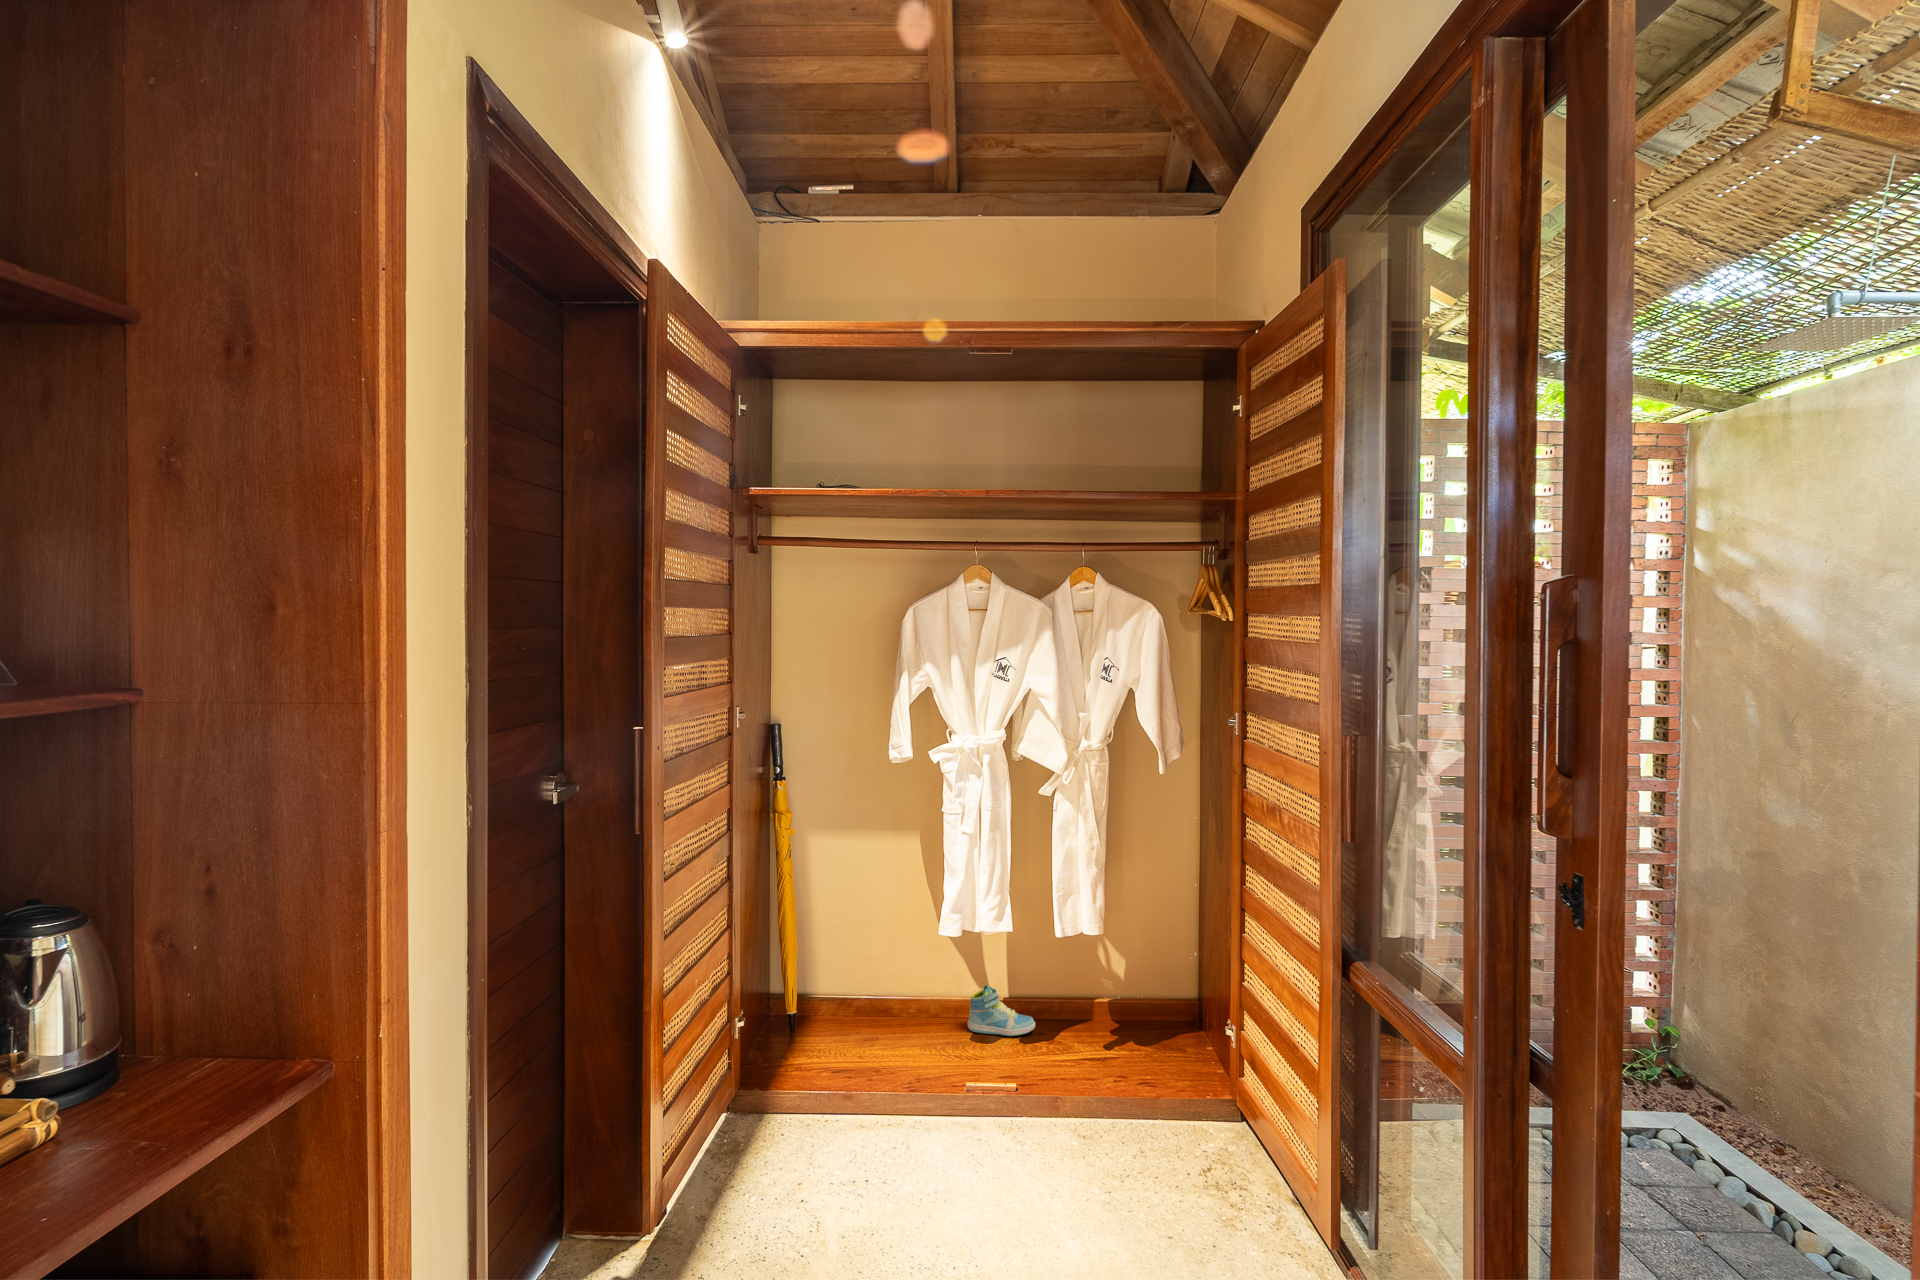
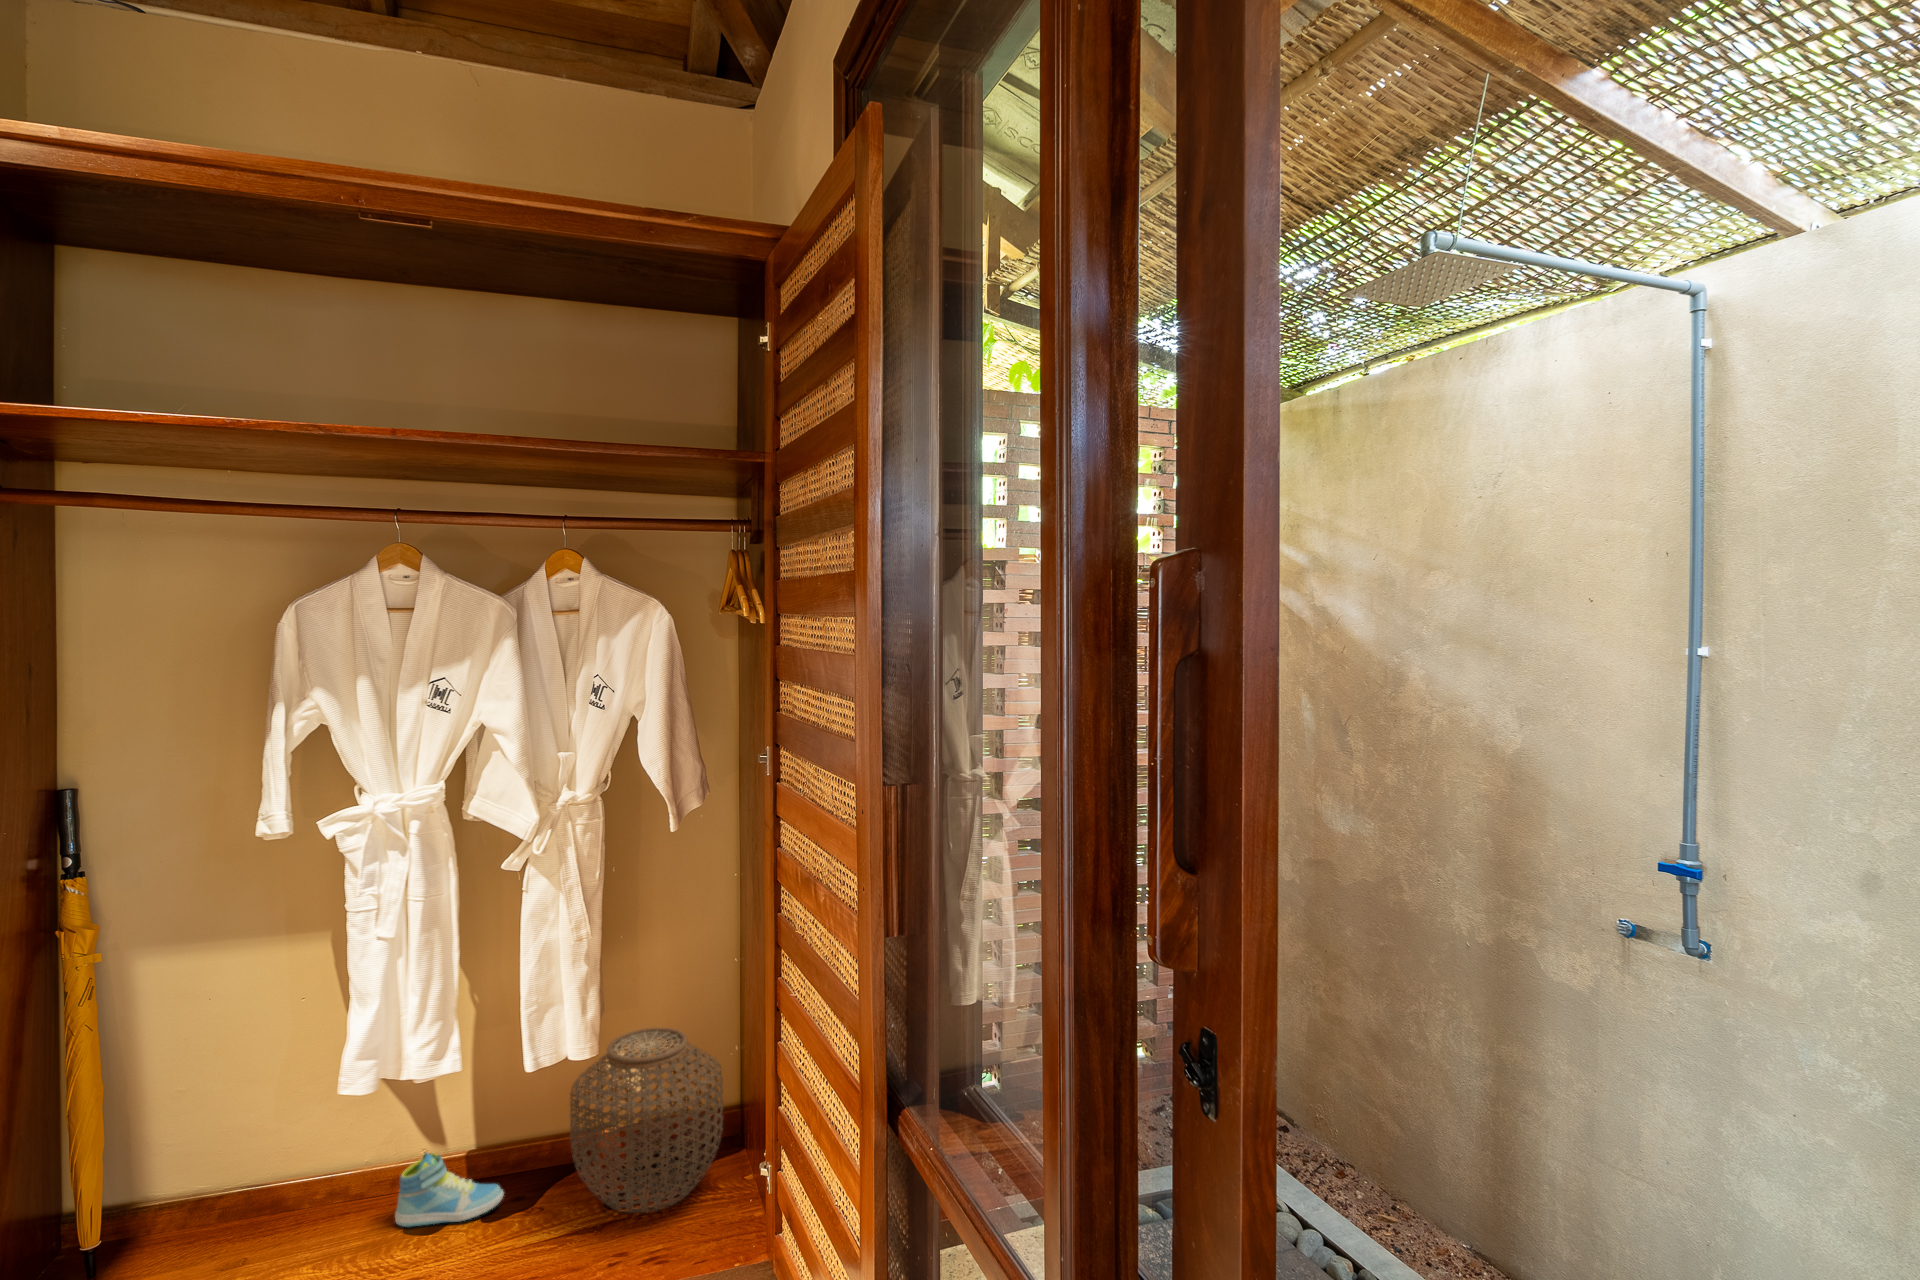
woven basket: none [1081,924,1192,1057] -> present [570,1028,723,1213]

